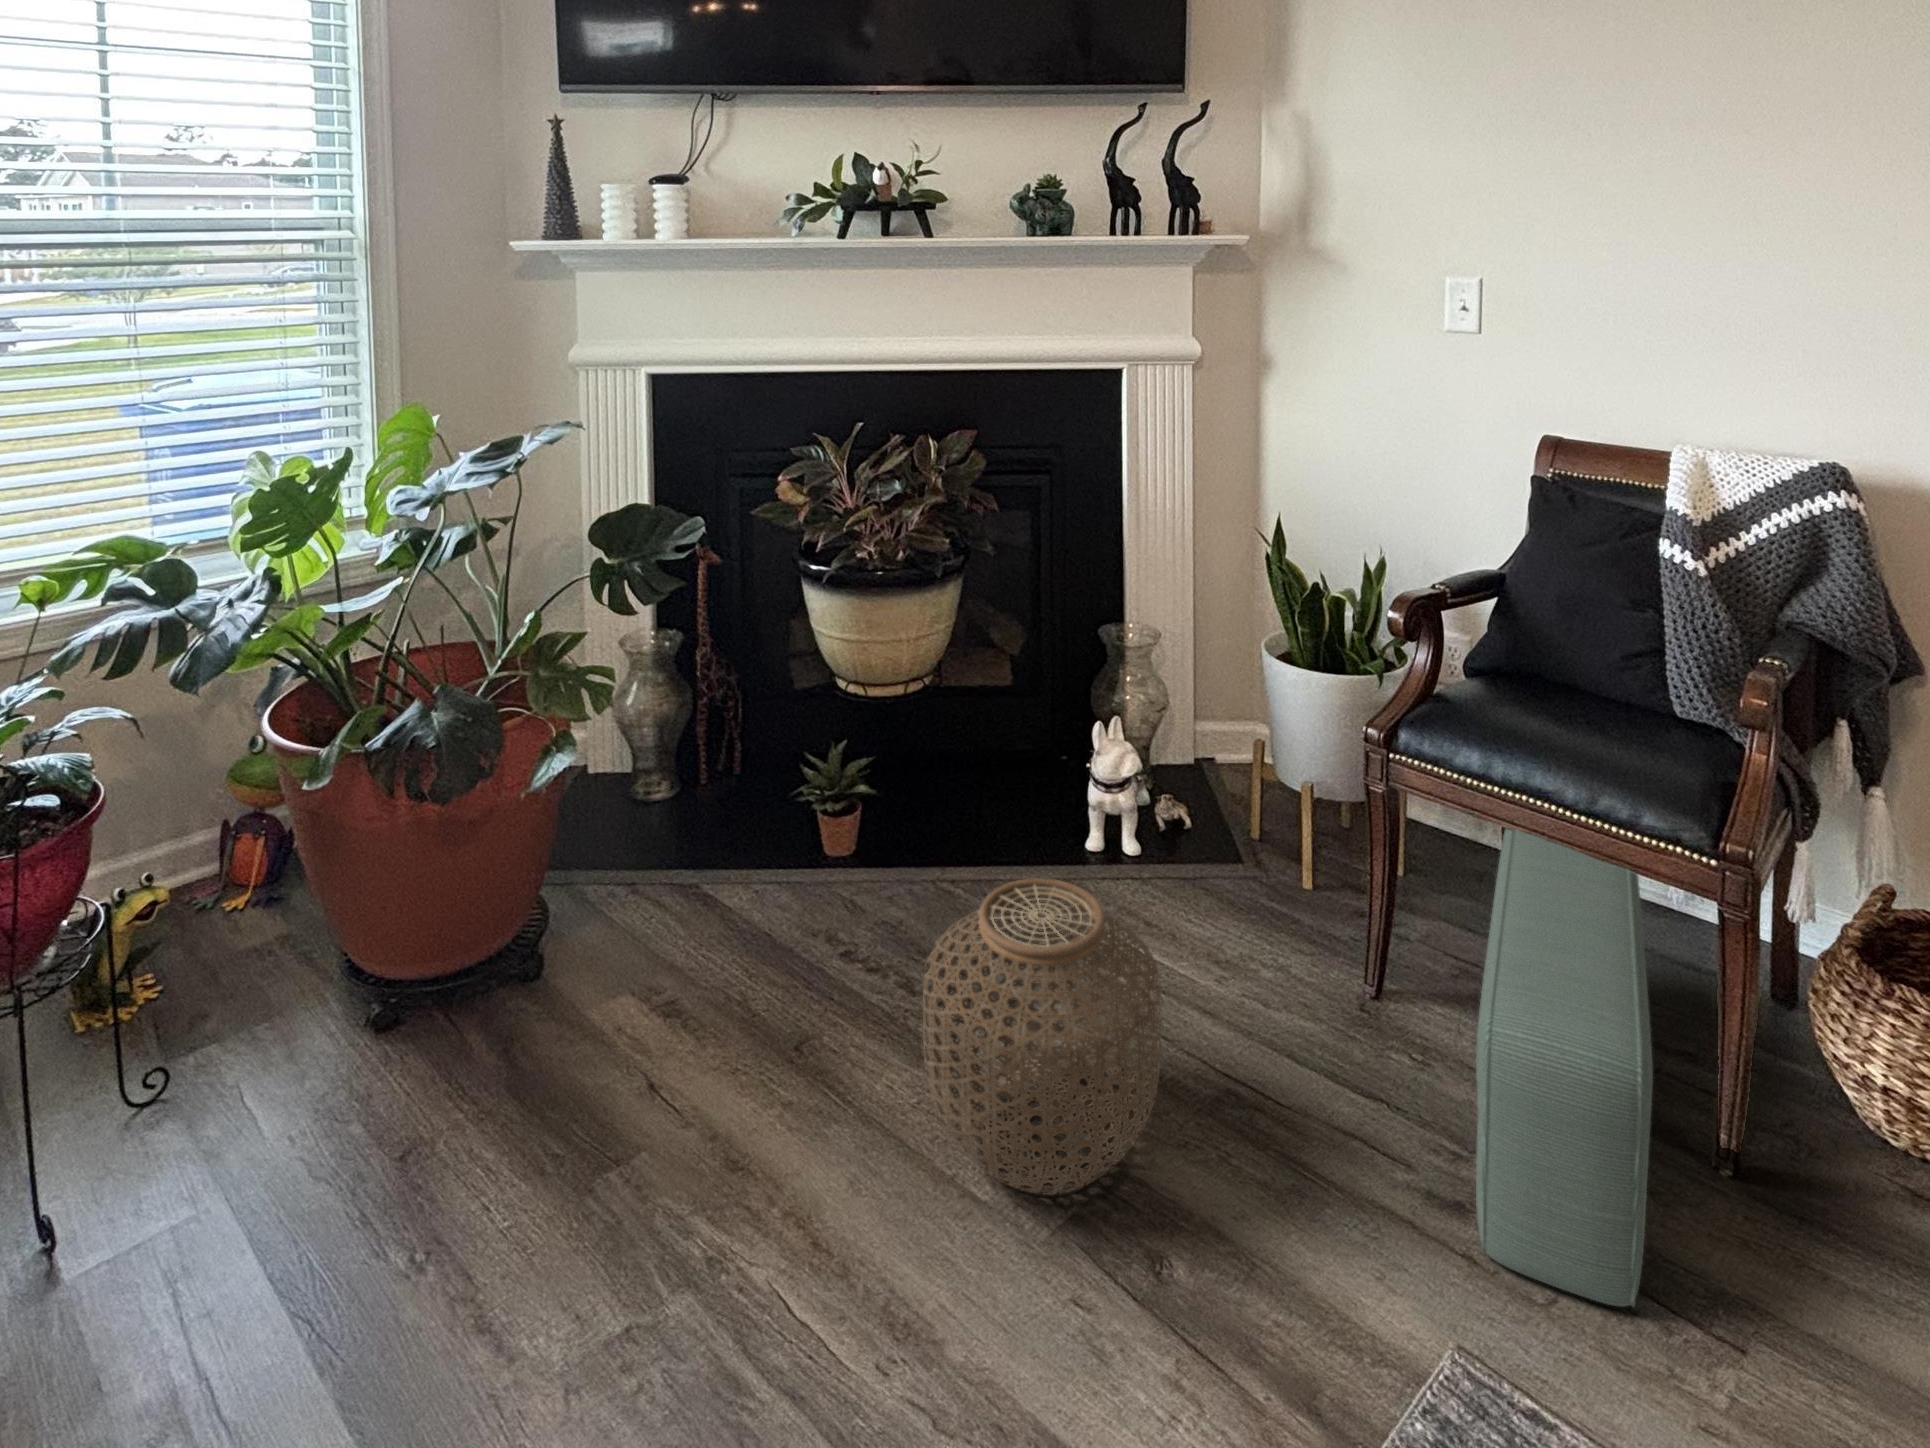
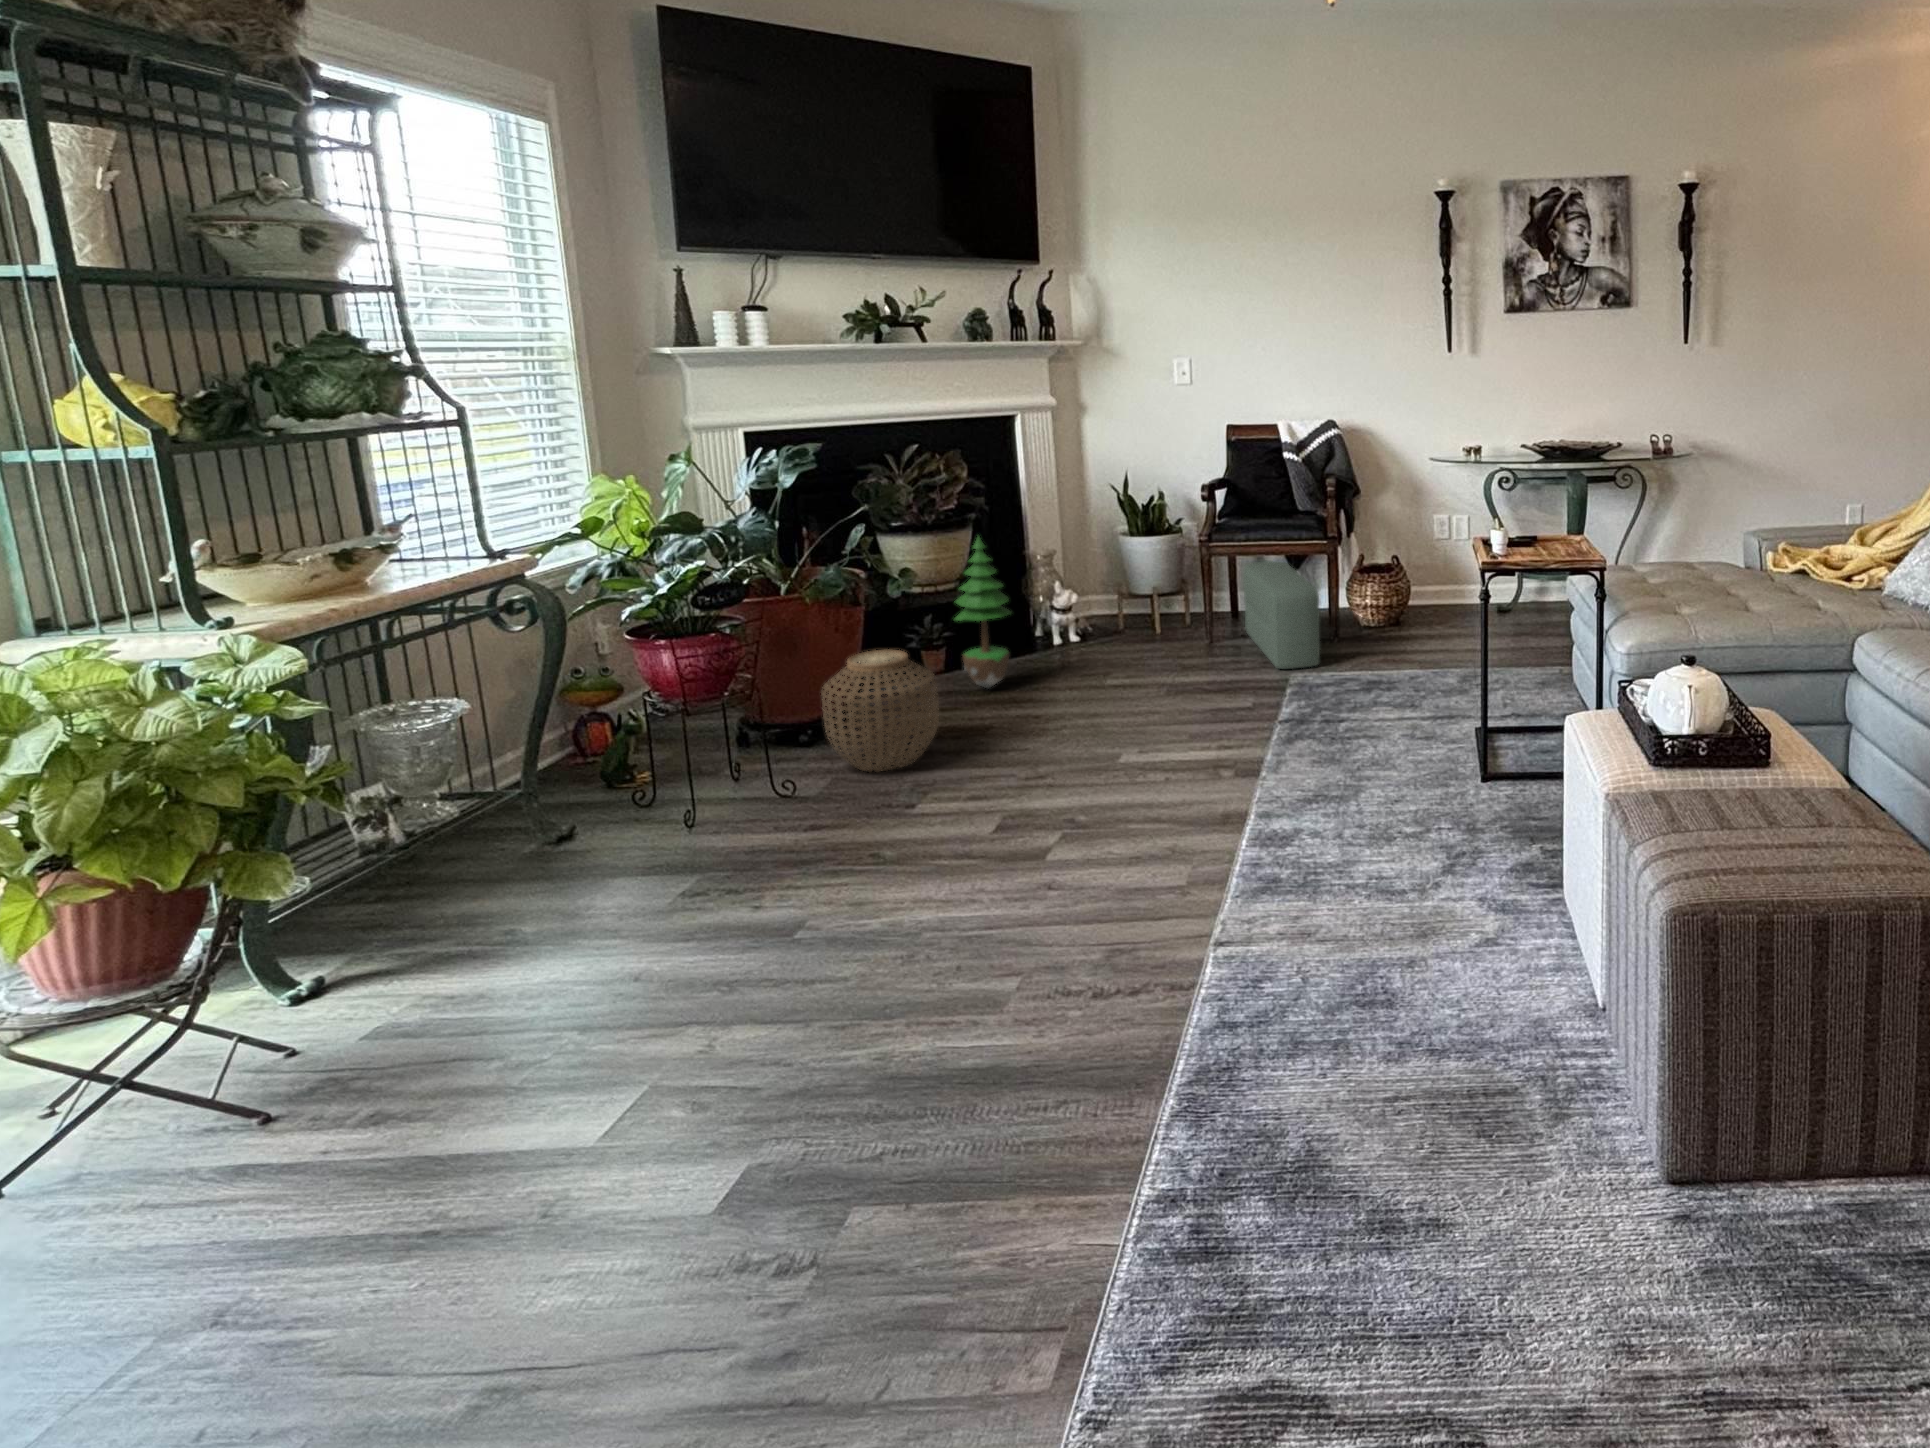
potted tree: none [757,636,880,965] -> present [955,537,1011,688]
woven basket: present [923,878,1161,1194] -> present [822,650,939,771]

